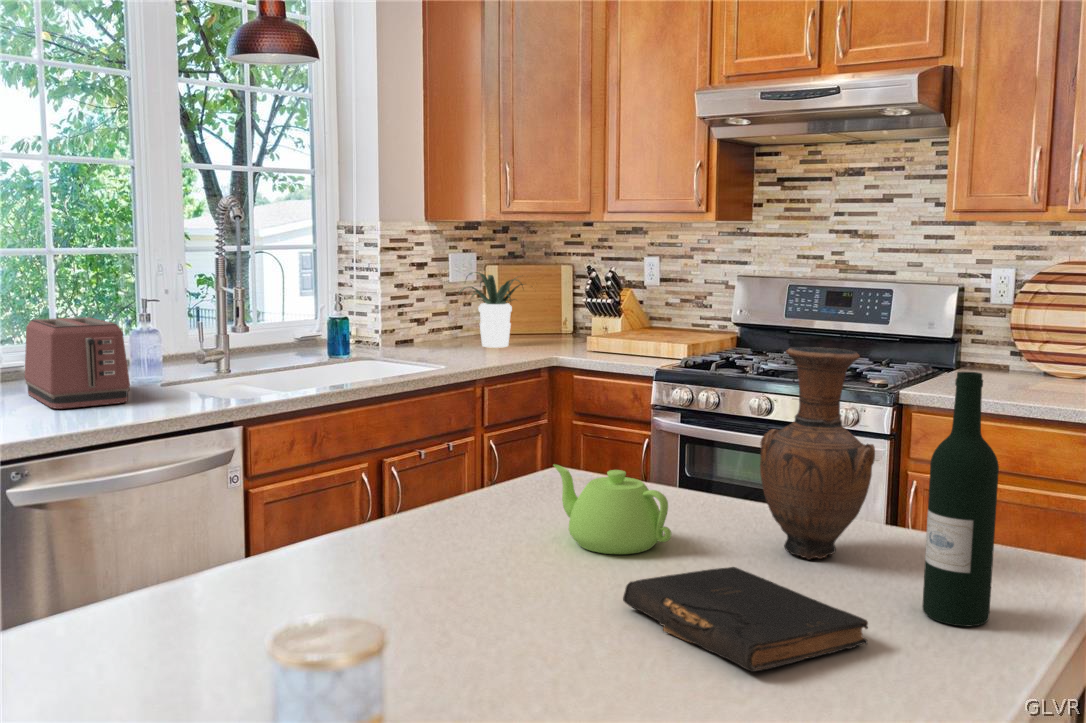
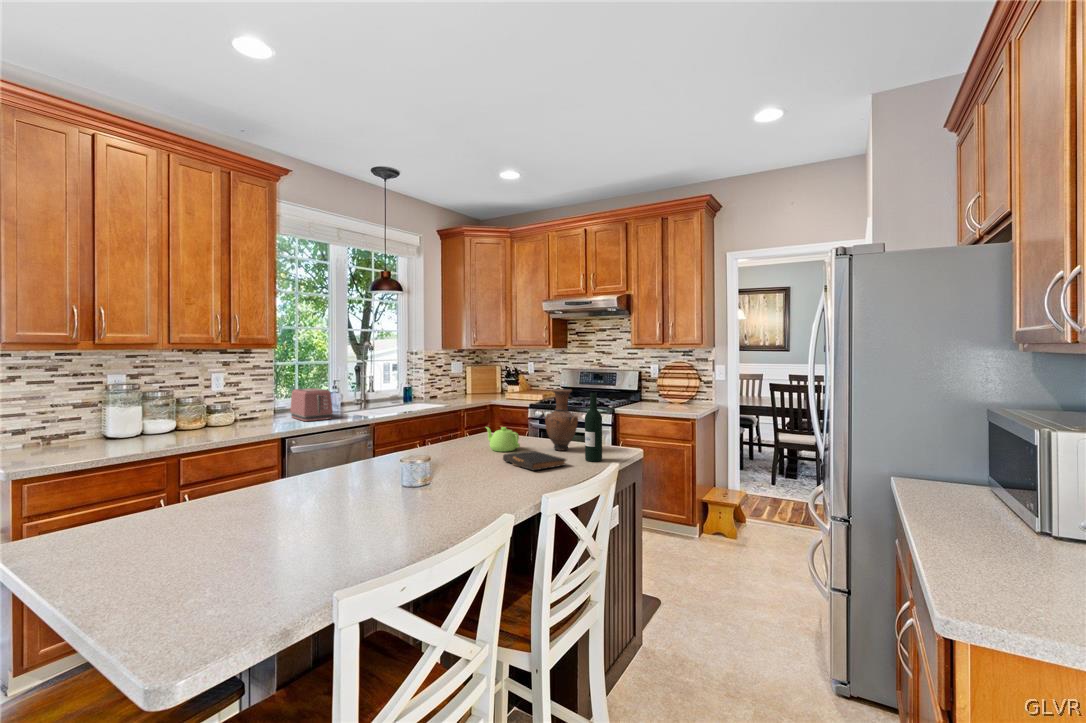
potted plant: present [459,272,523,348] -> none [454,369,487,398]

